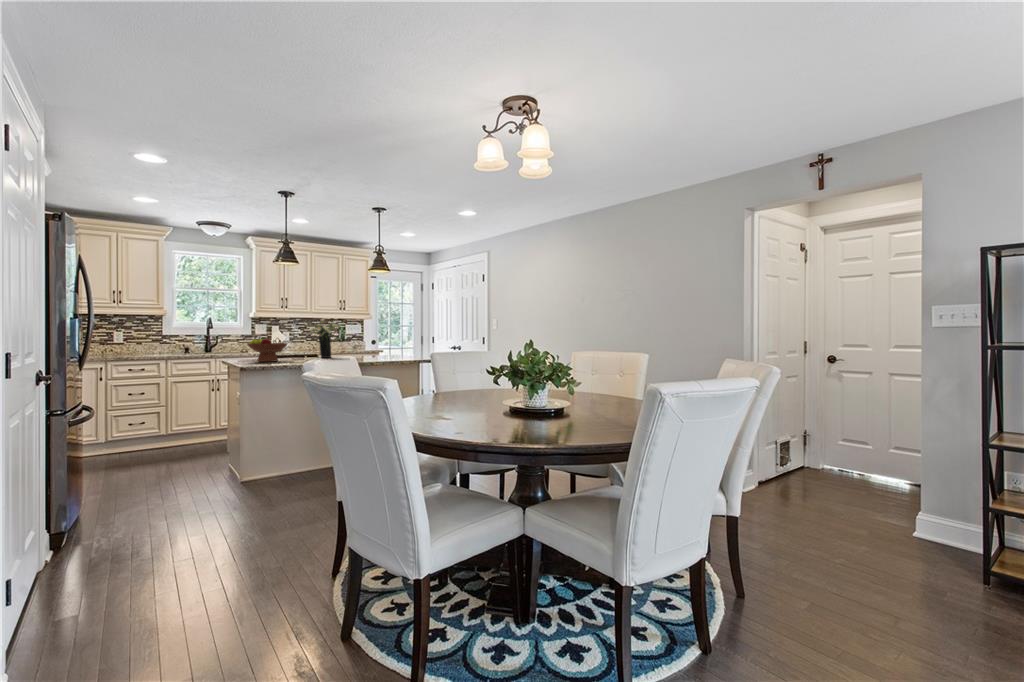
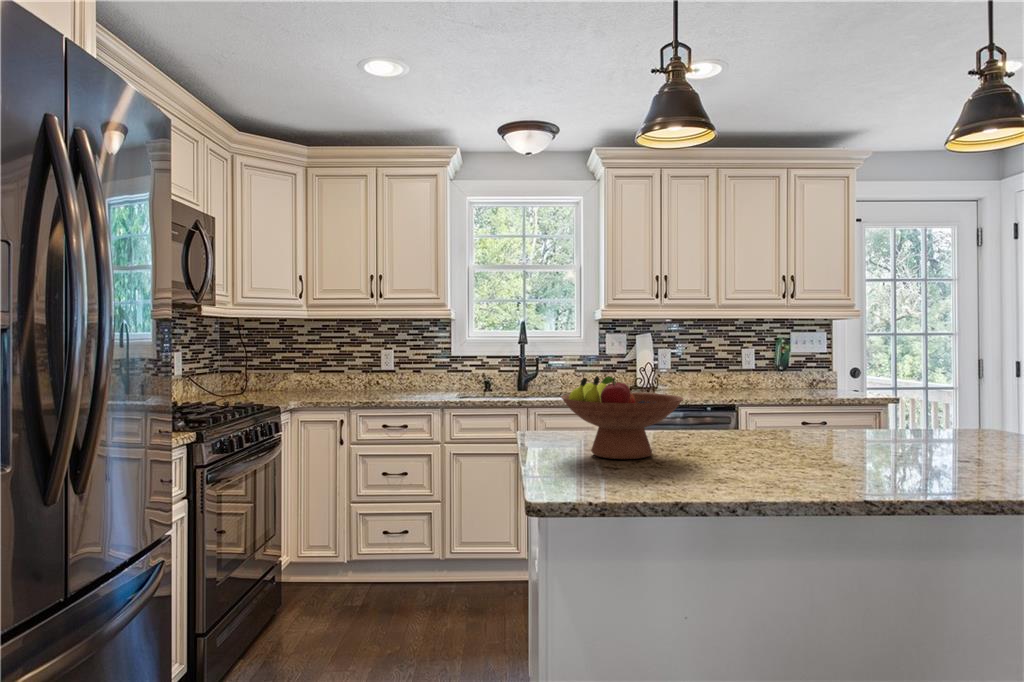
flower arrangement: present [306,321,340,358] -> none [729,321,840,442]

